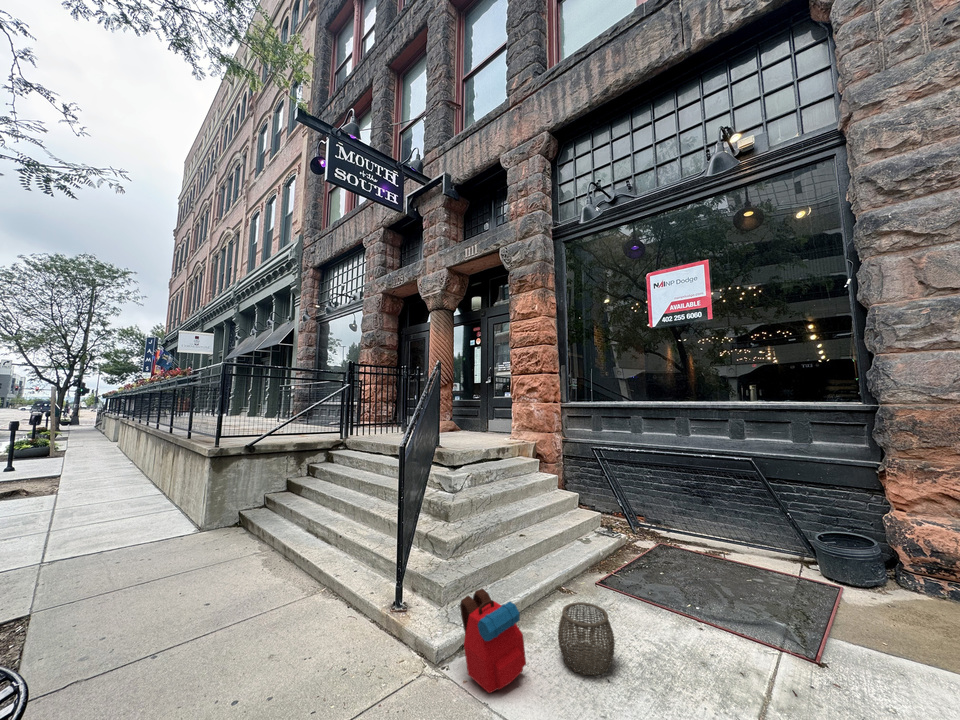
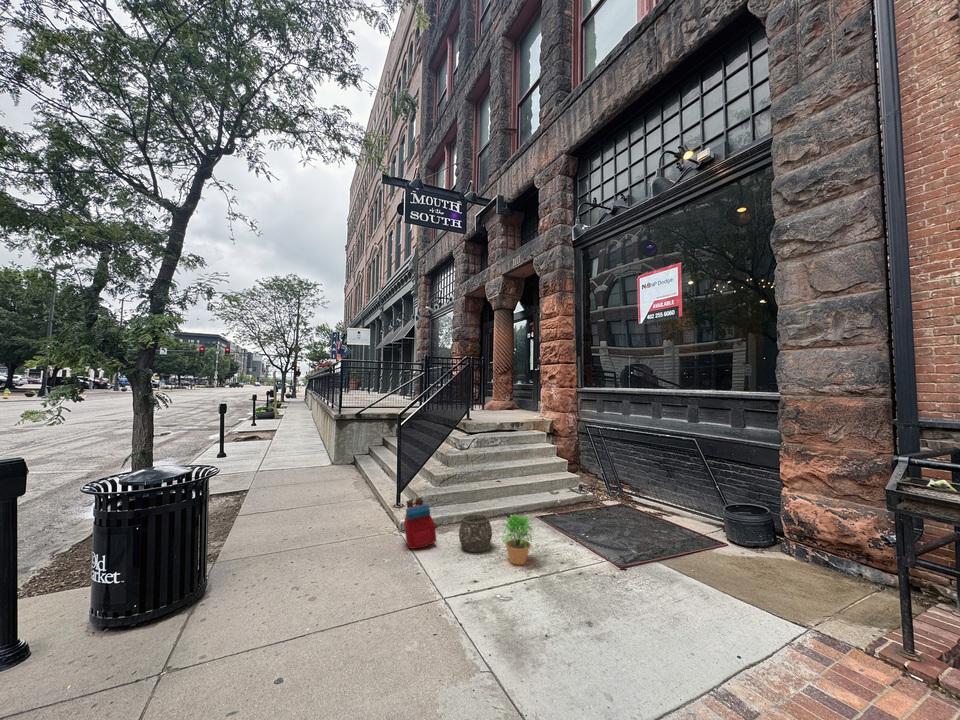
potted plant: none [642,598,712,688] -> present [503,515,532,565]

